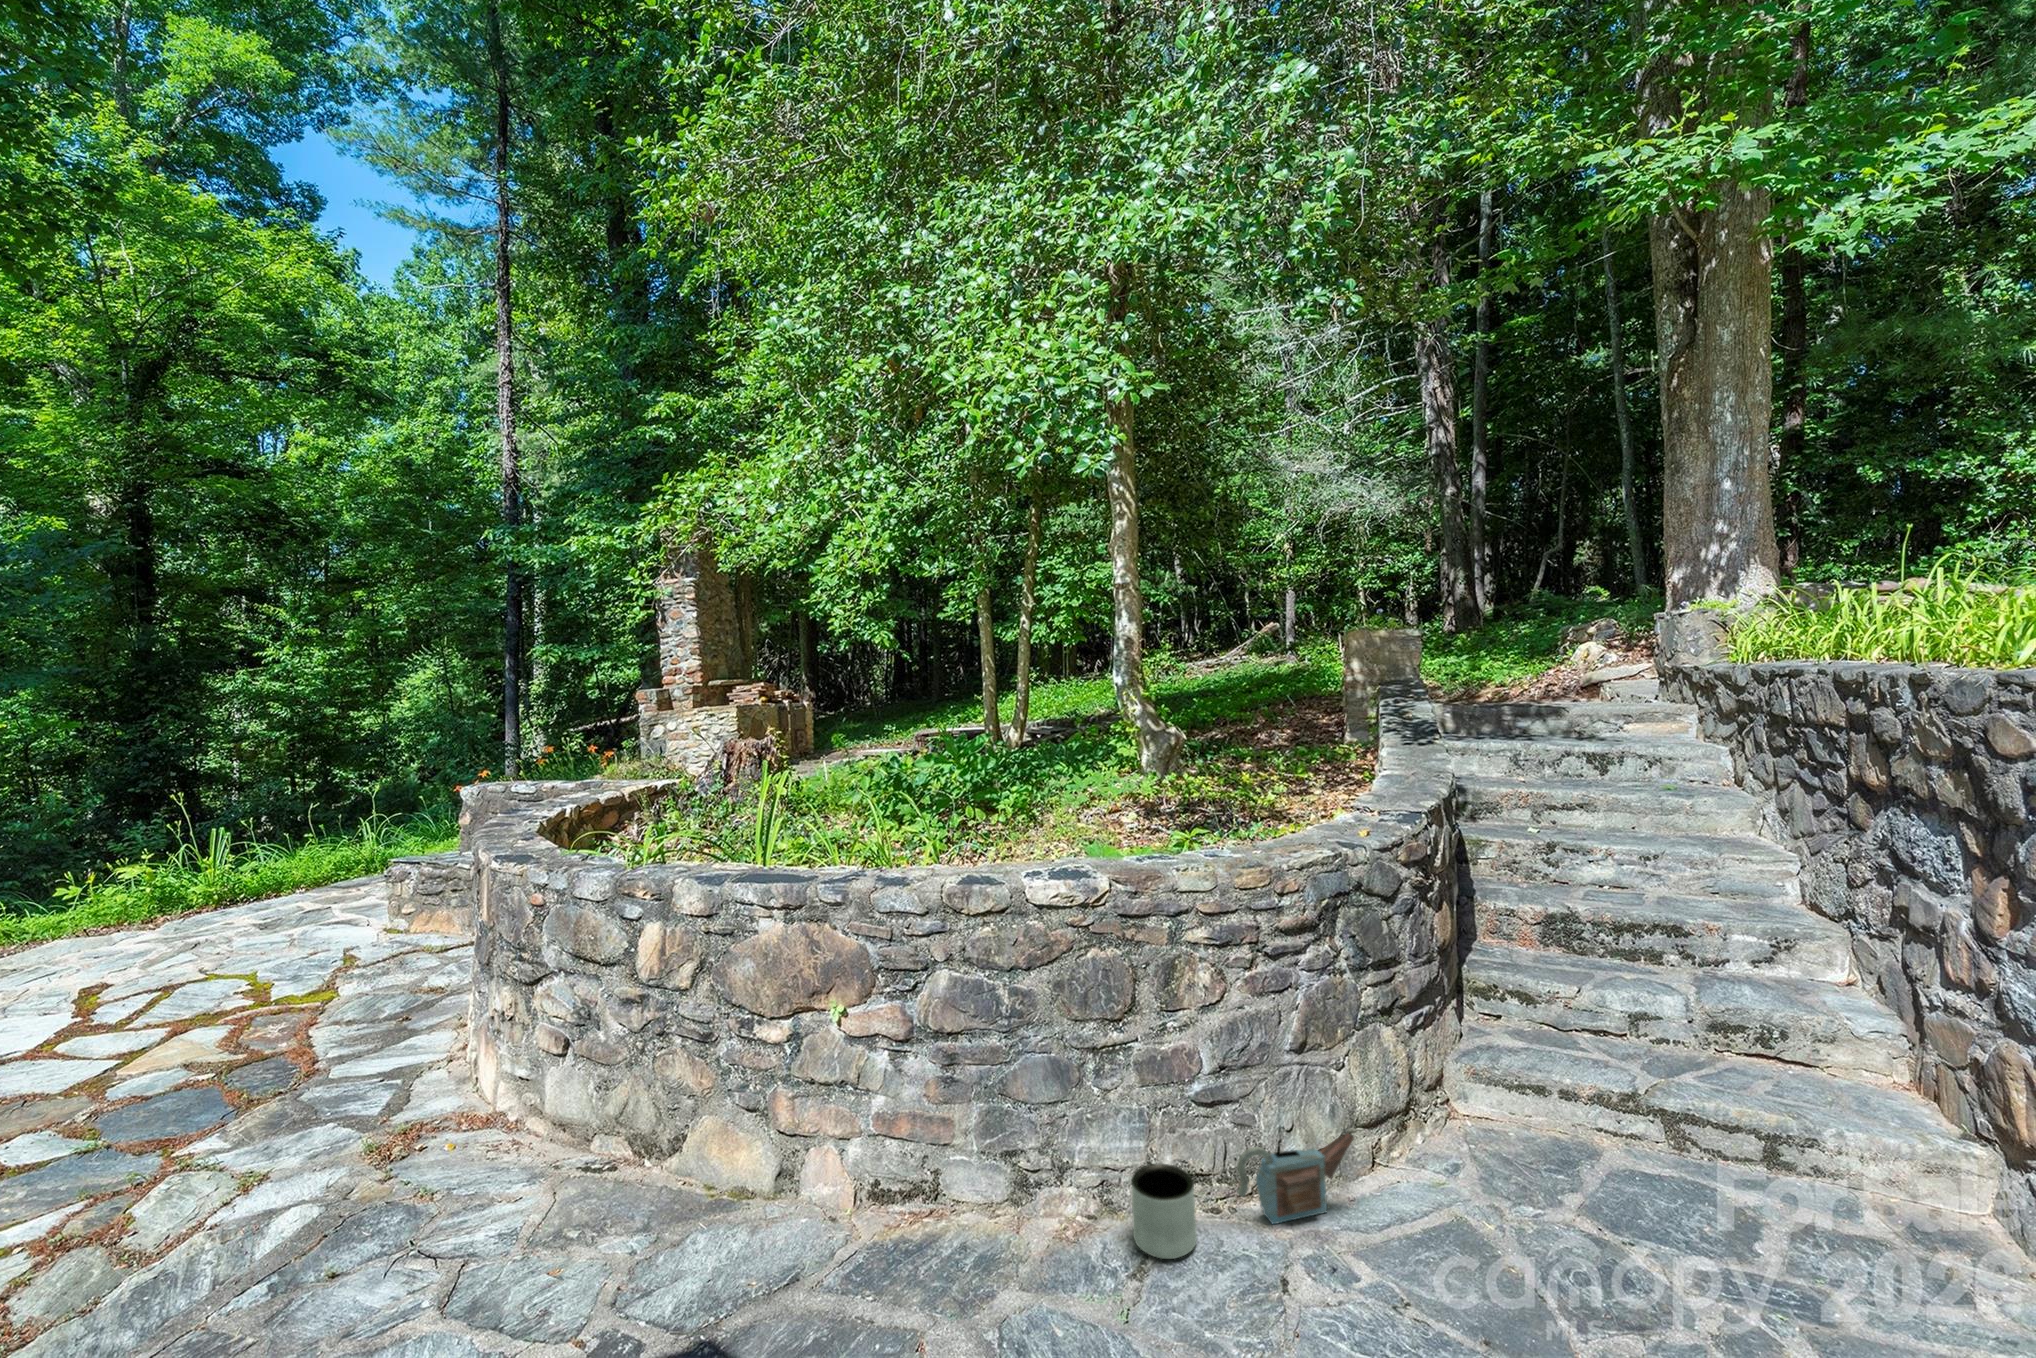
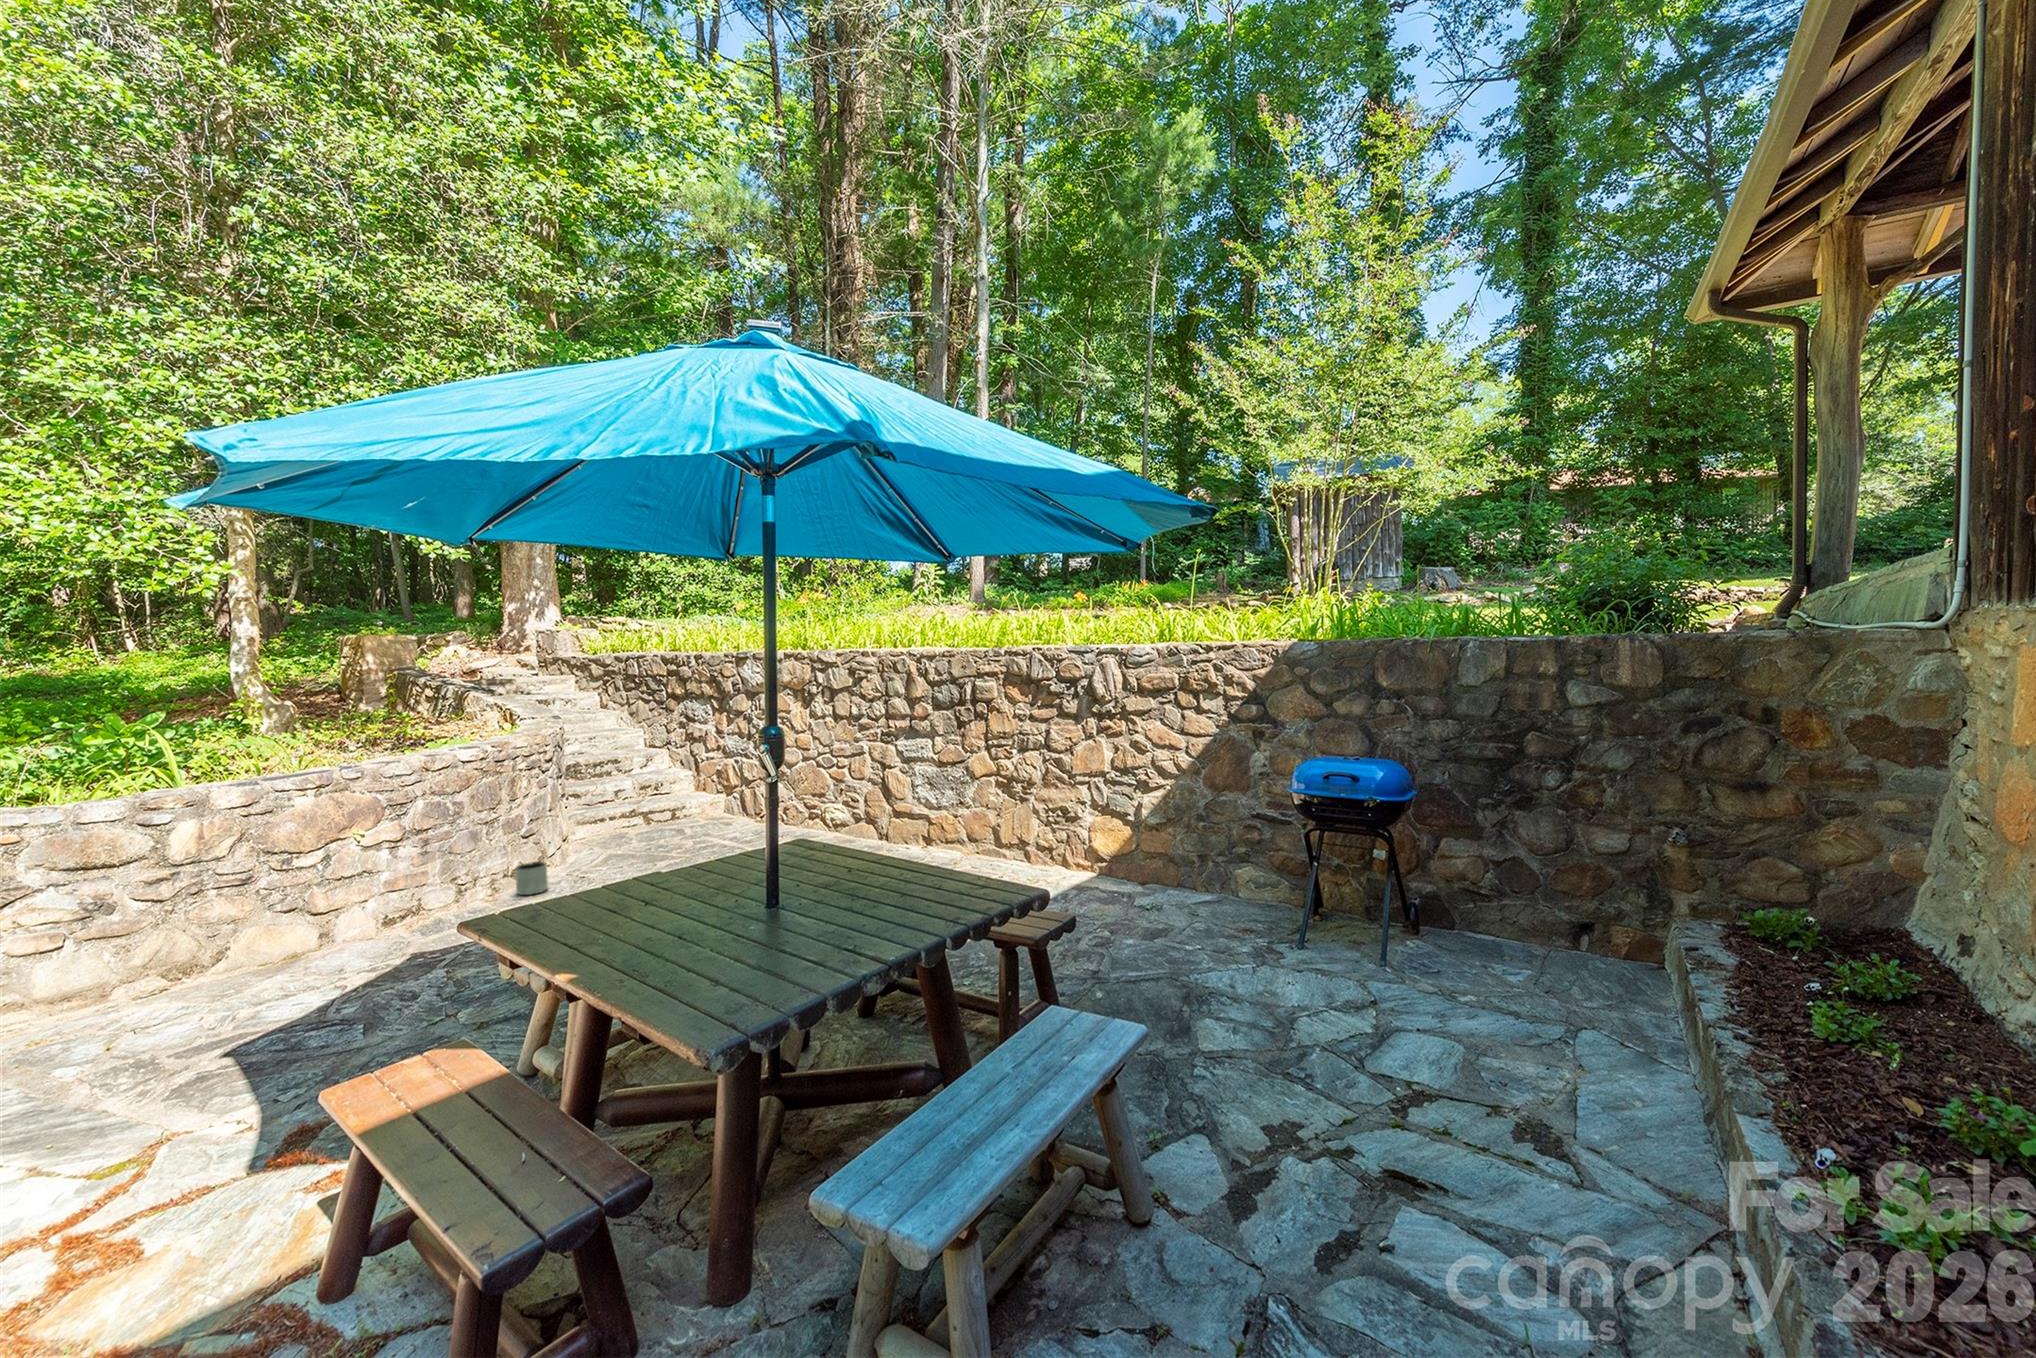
watering can: present [1237,1133,1354,1224] -> none [548,838,576,877]

